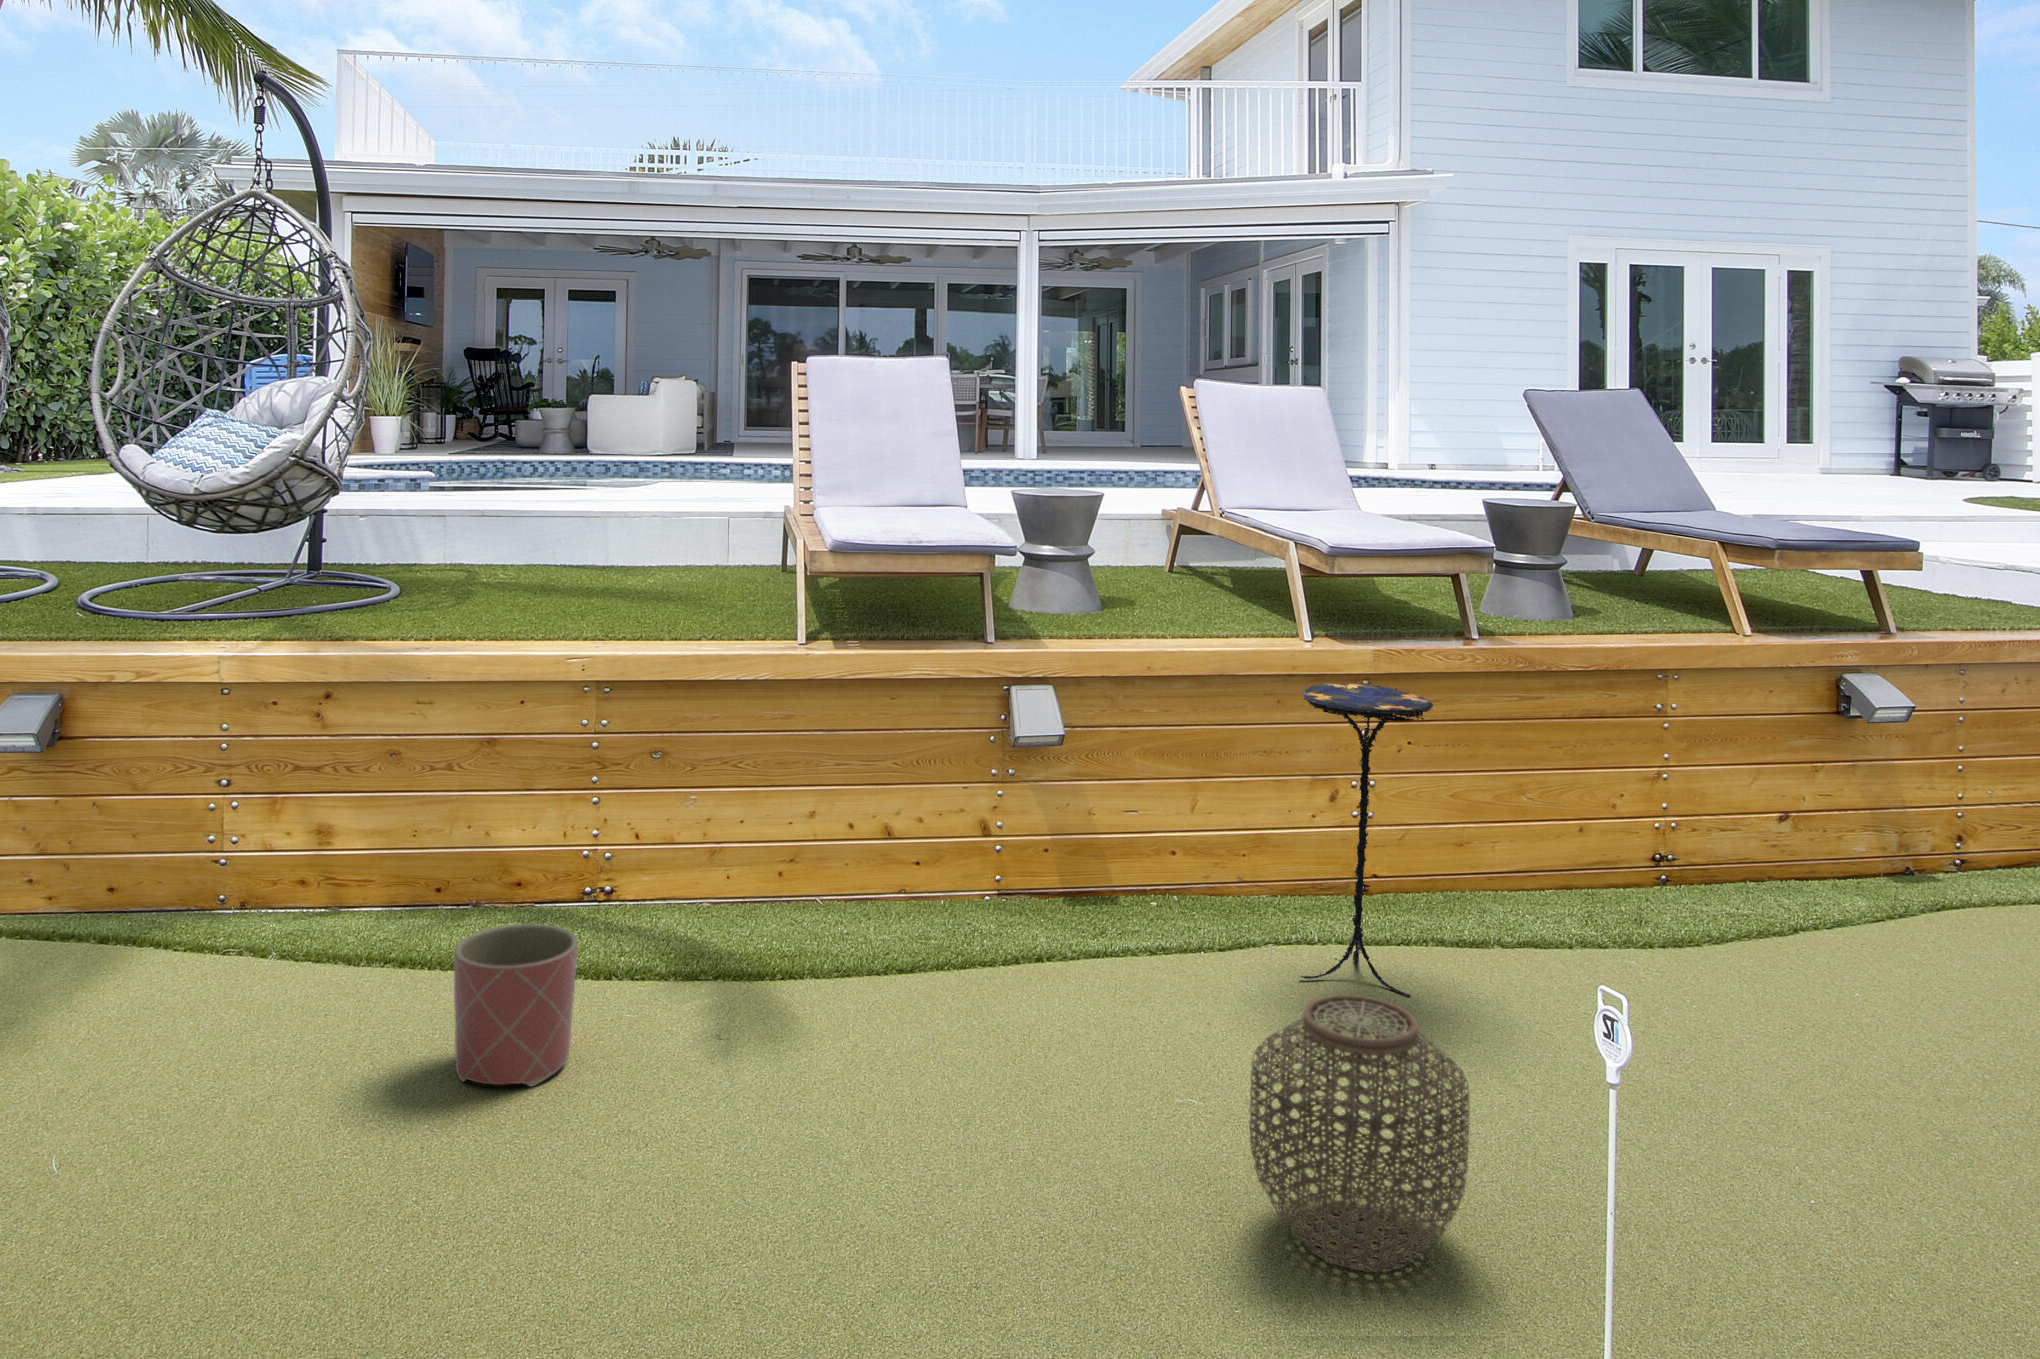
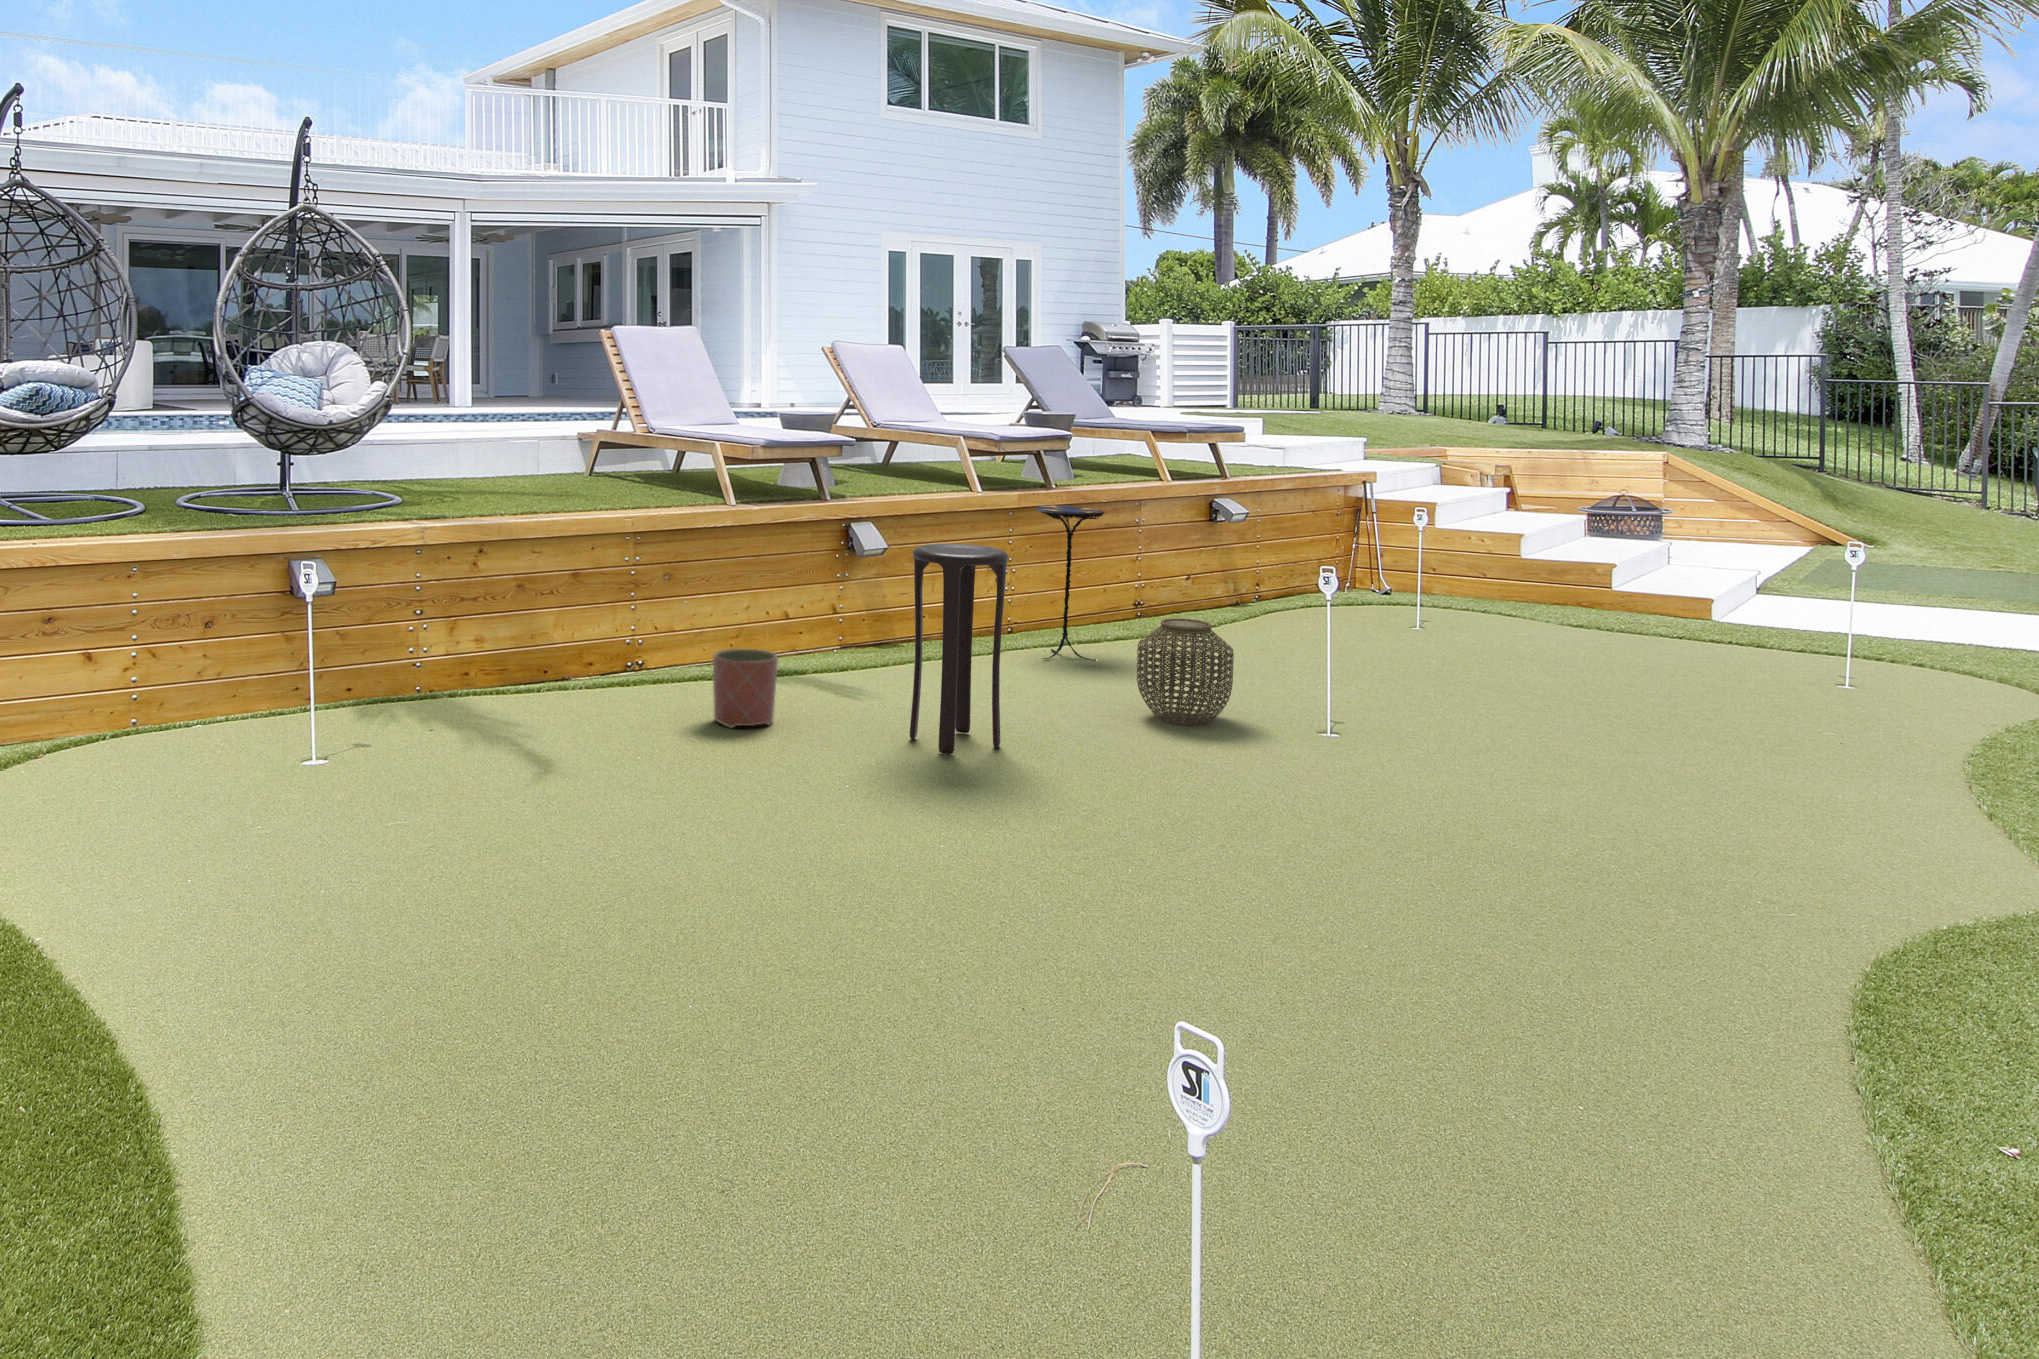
stool: none [664,787,865,1259] -> present [910,544,1008,754]

